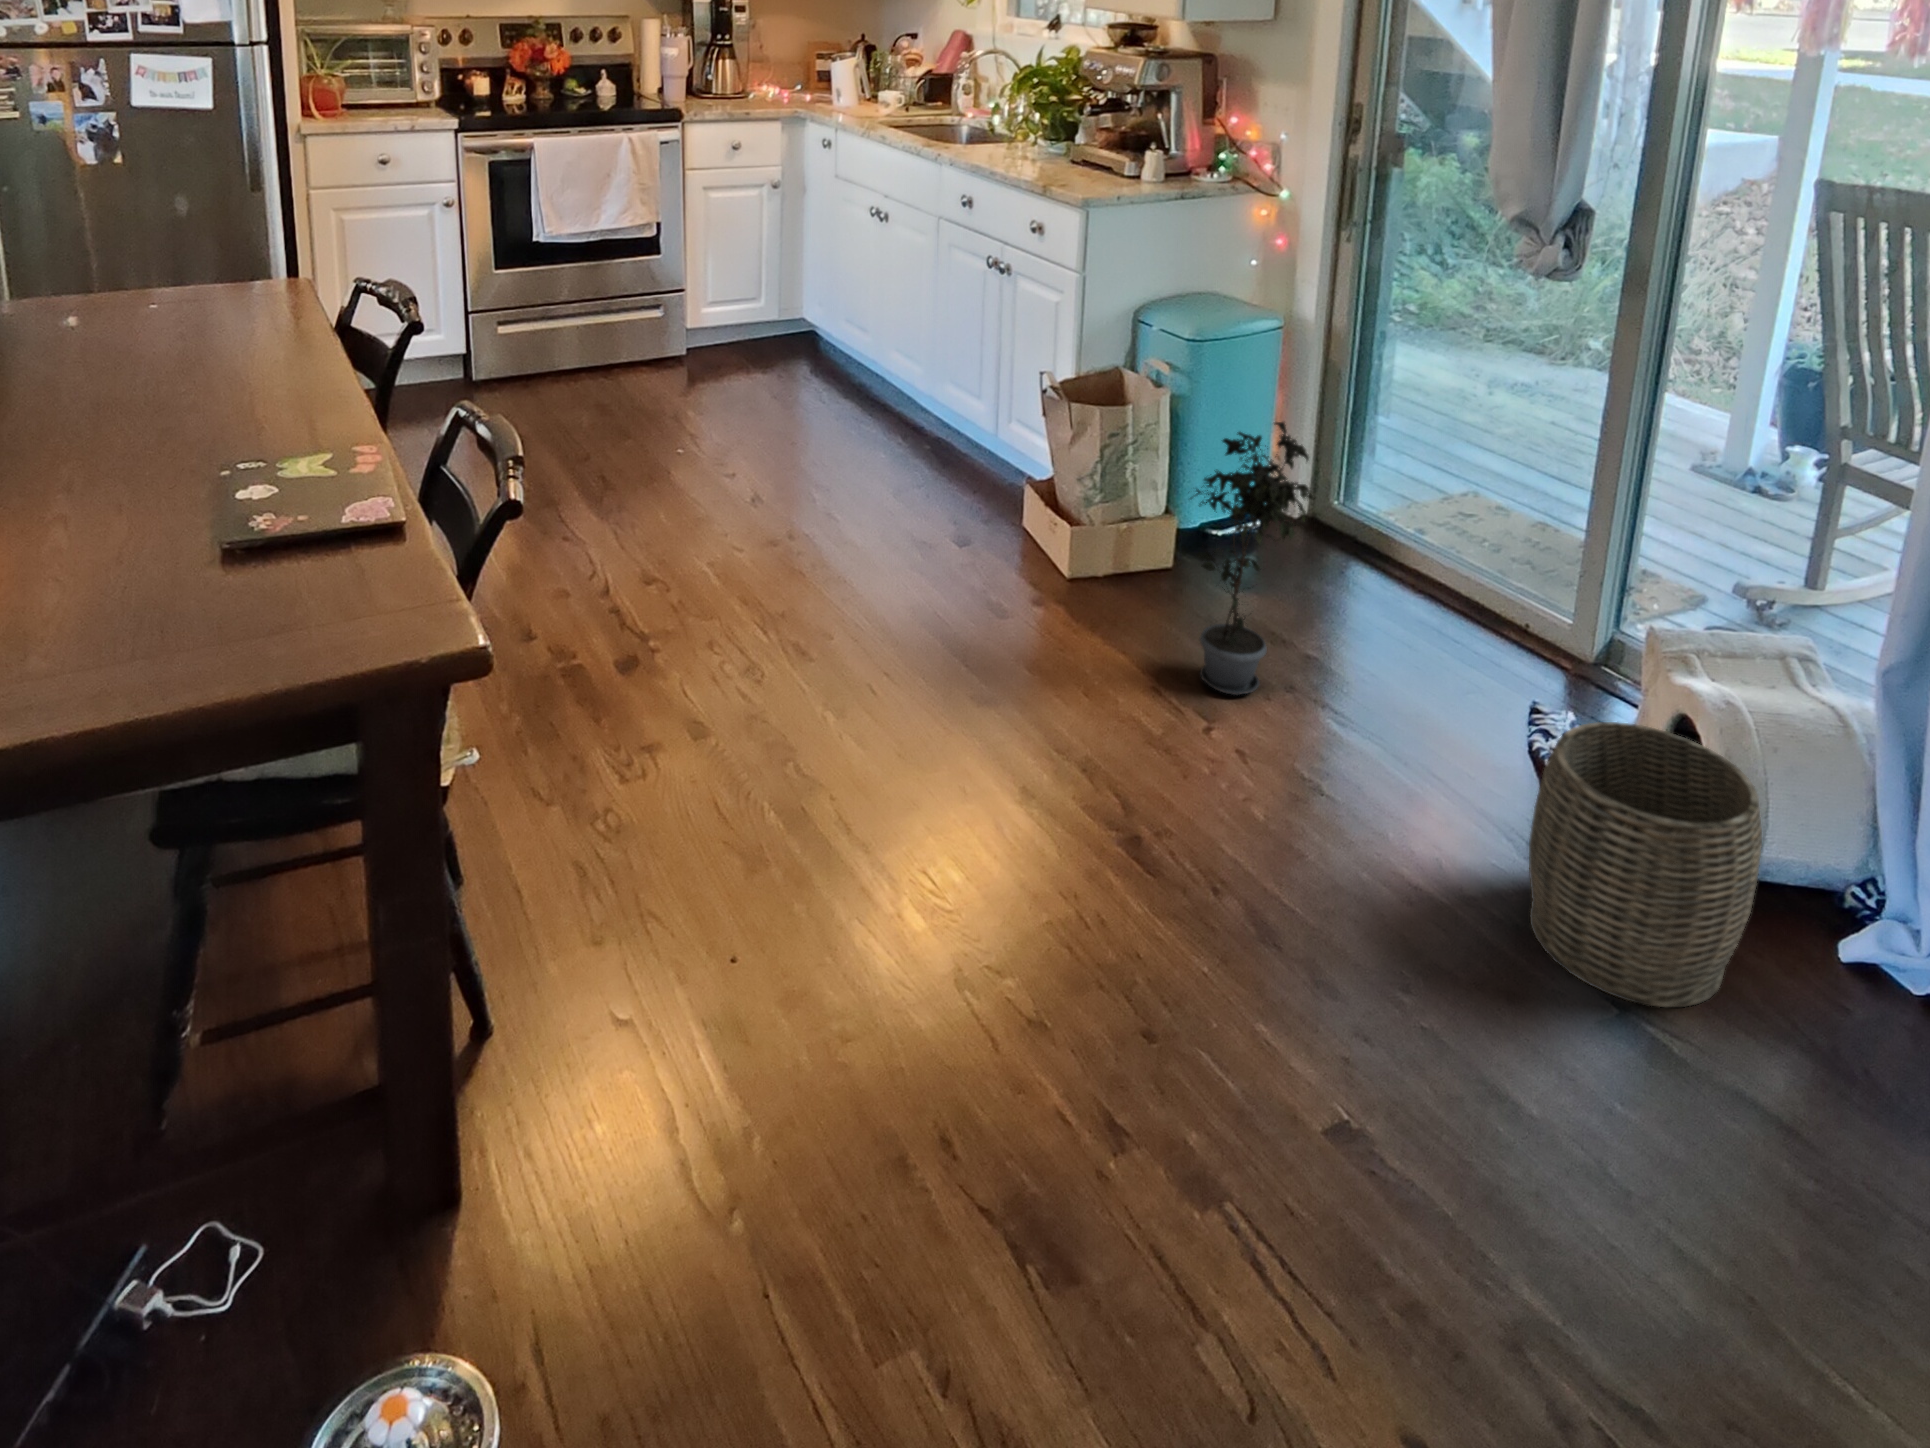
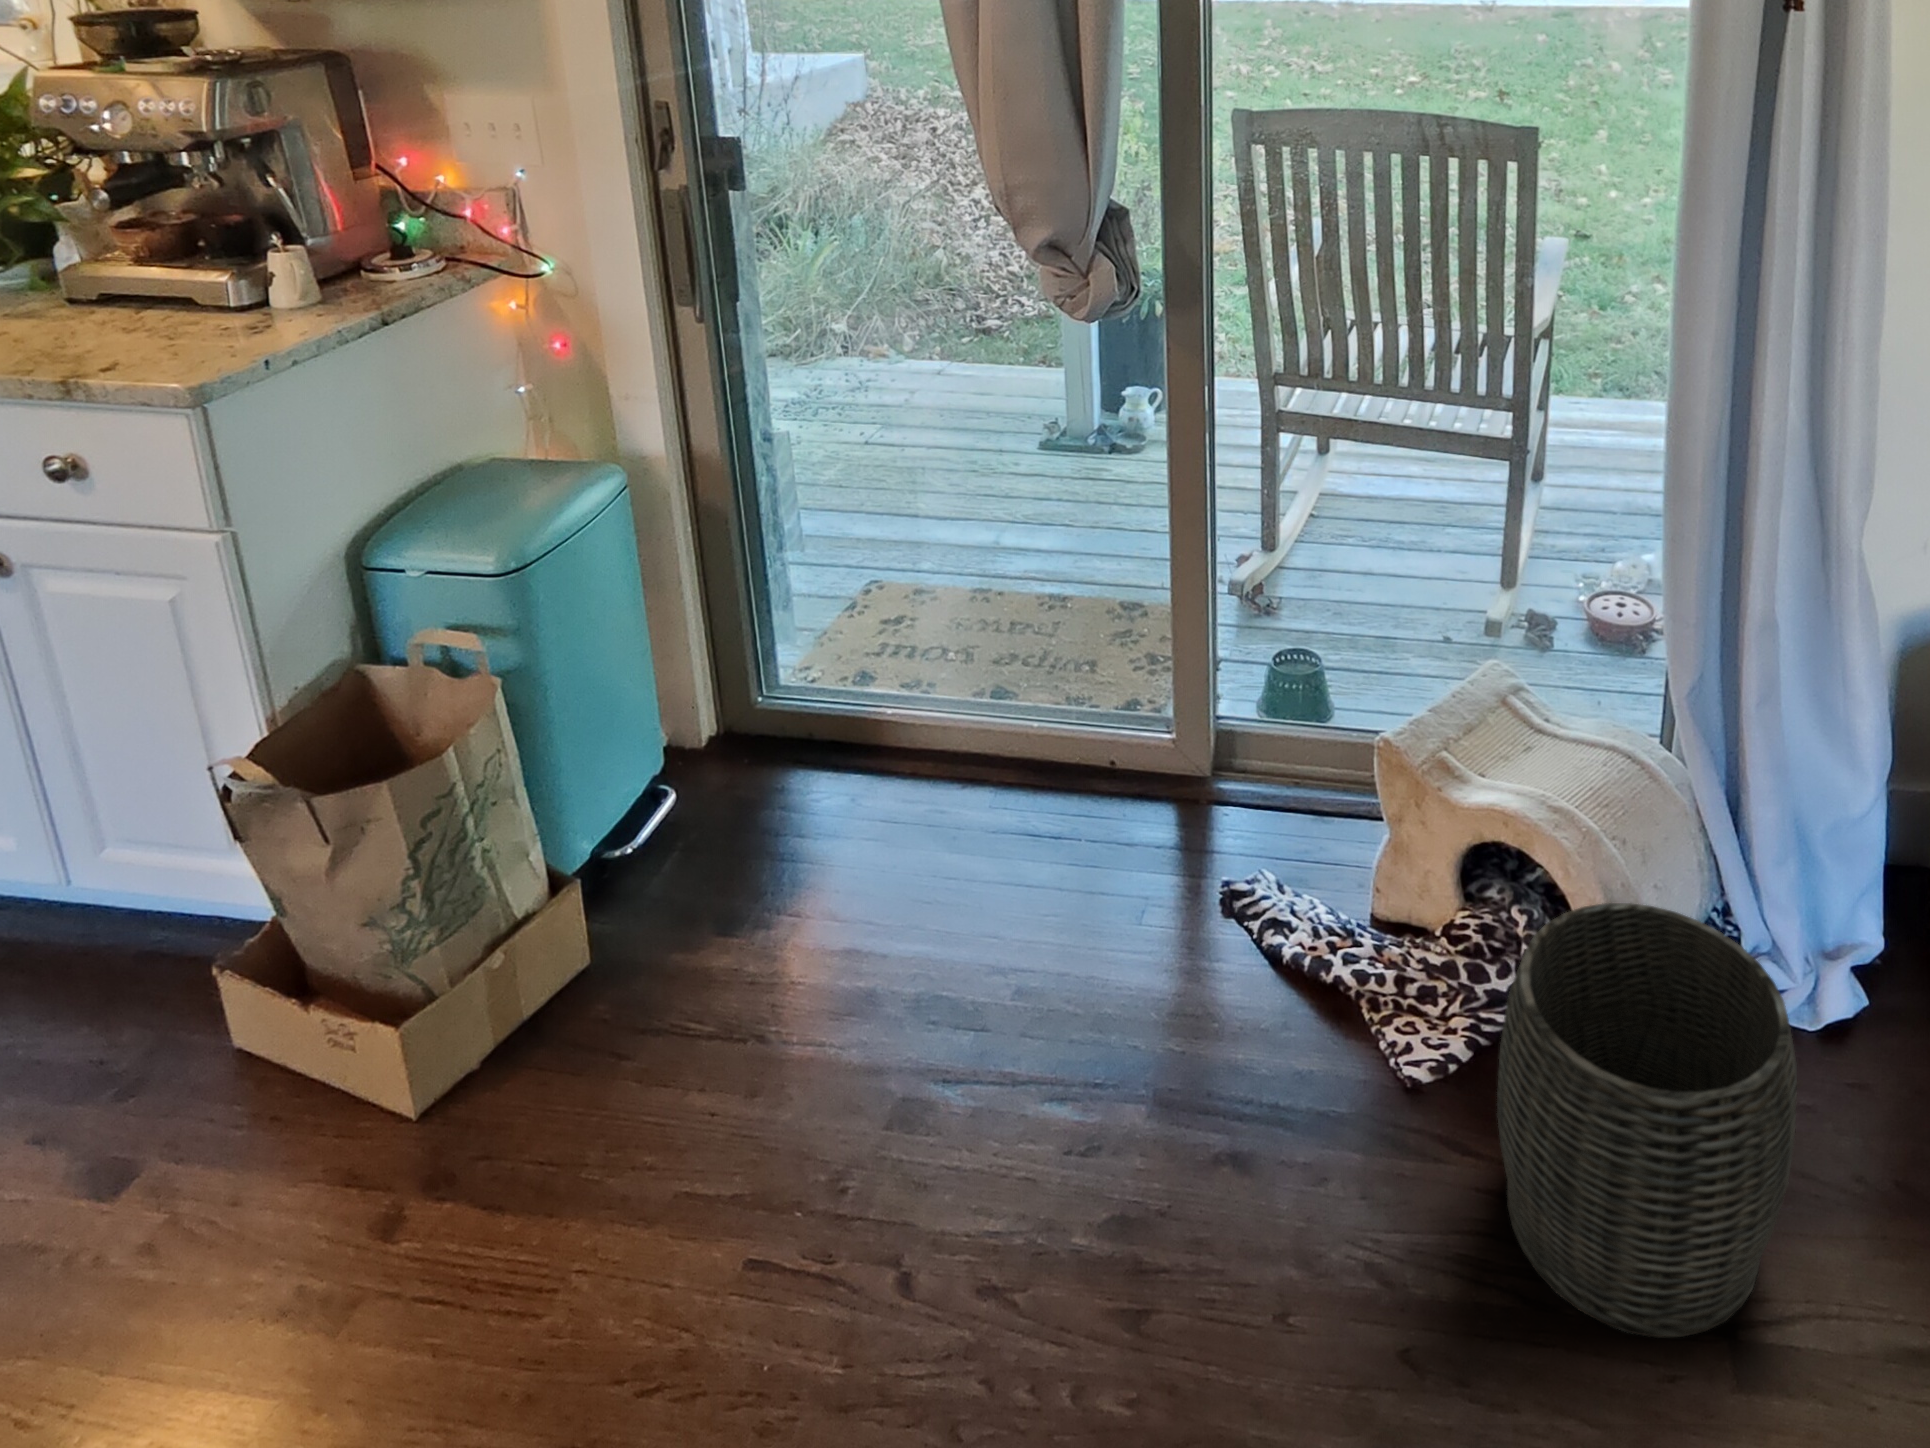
potted plant: present [1190,422,1313,695] -> none [726,694,1002,1196]

